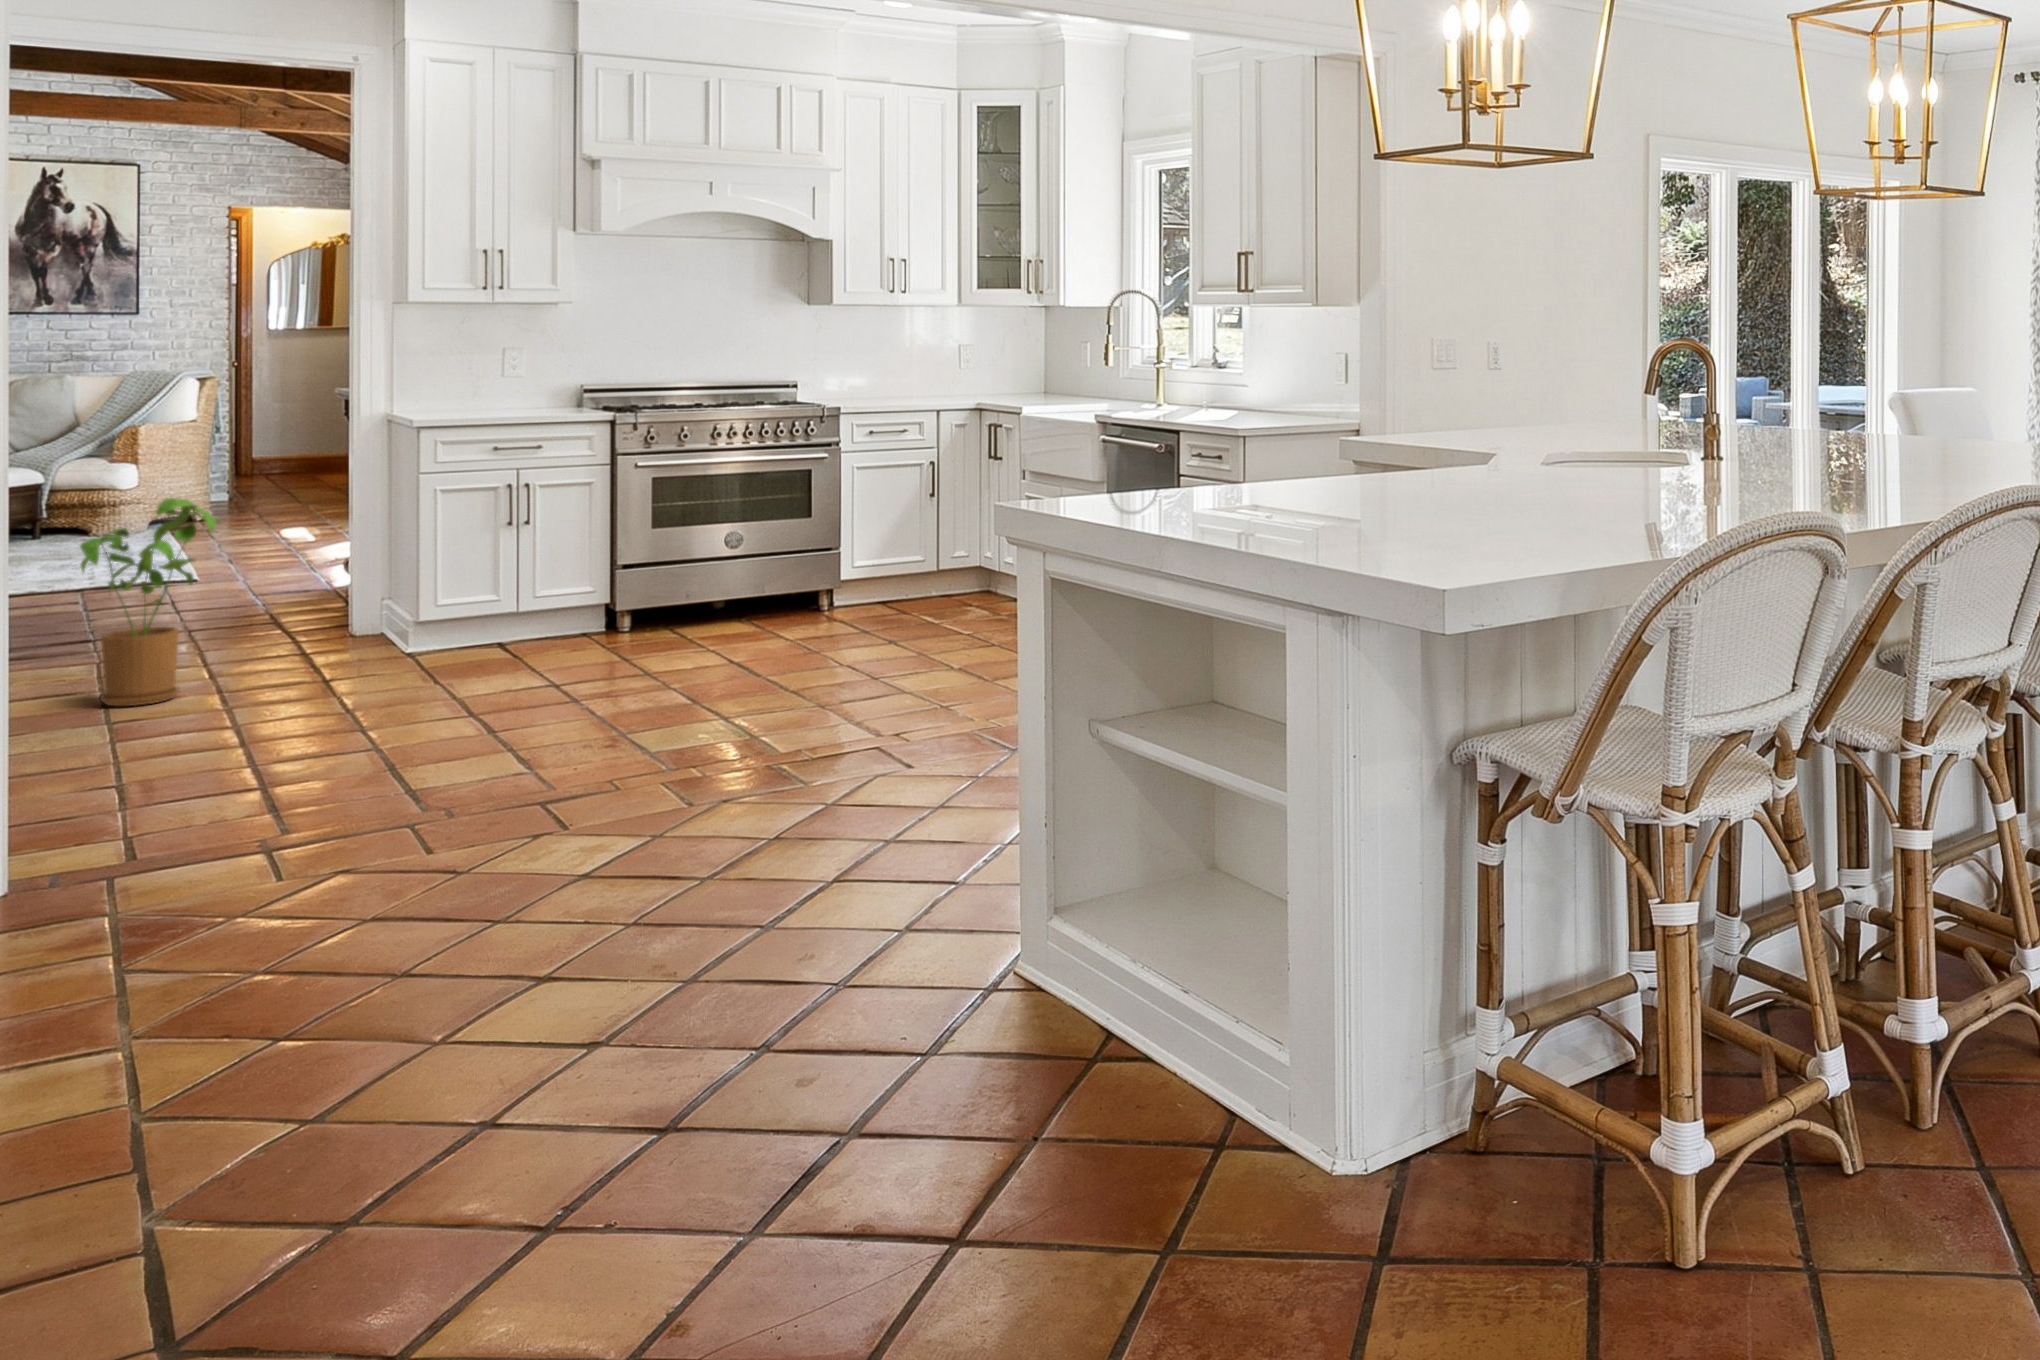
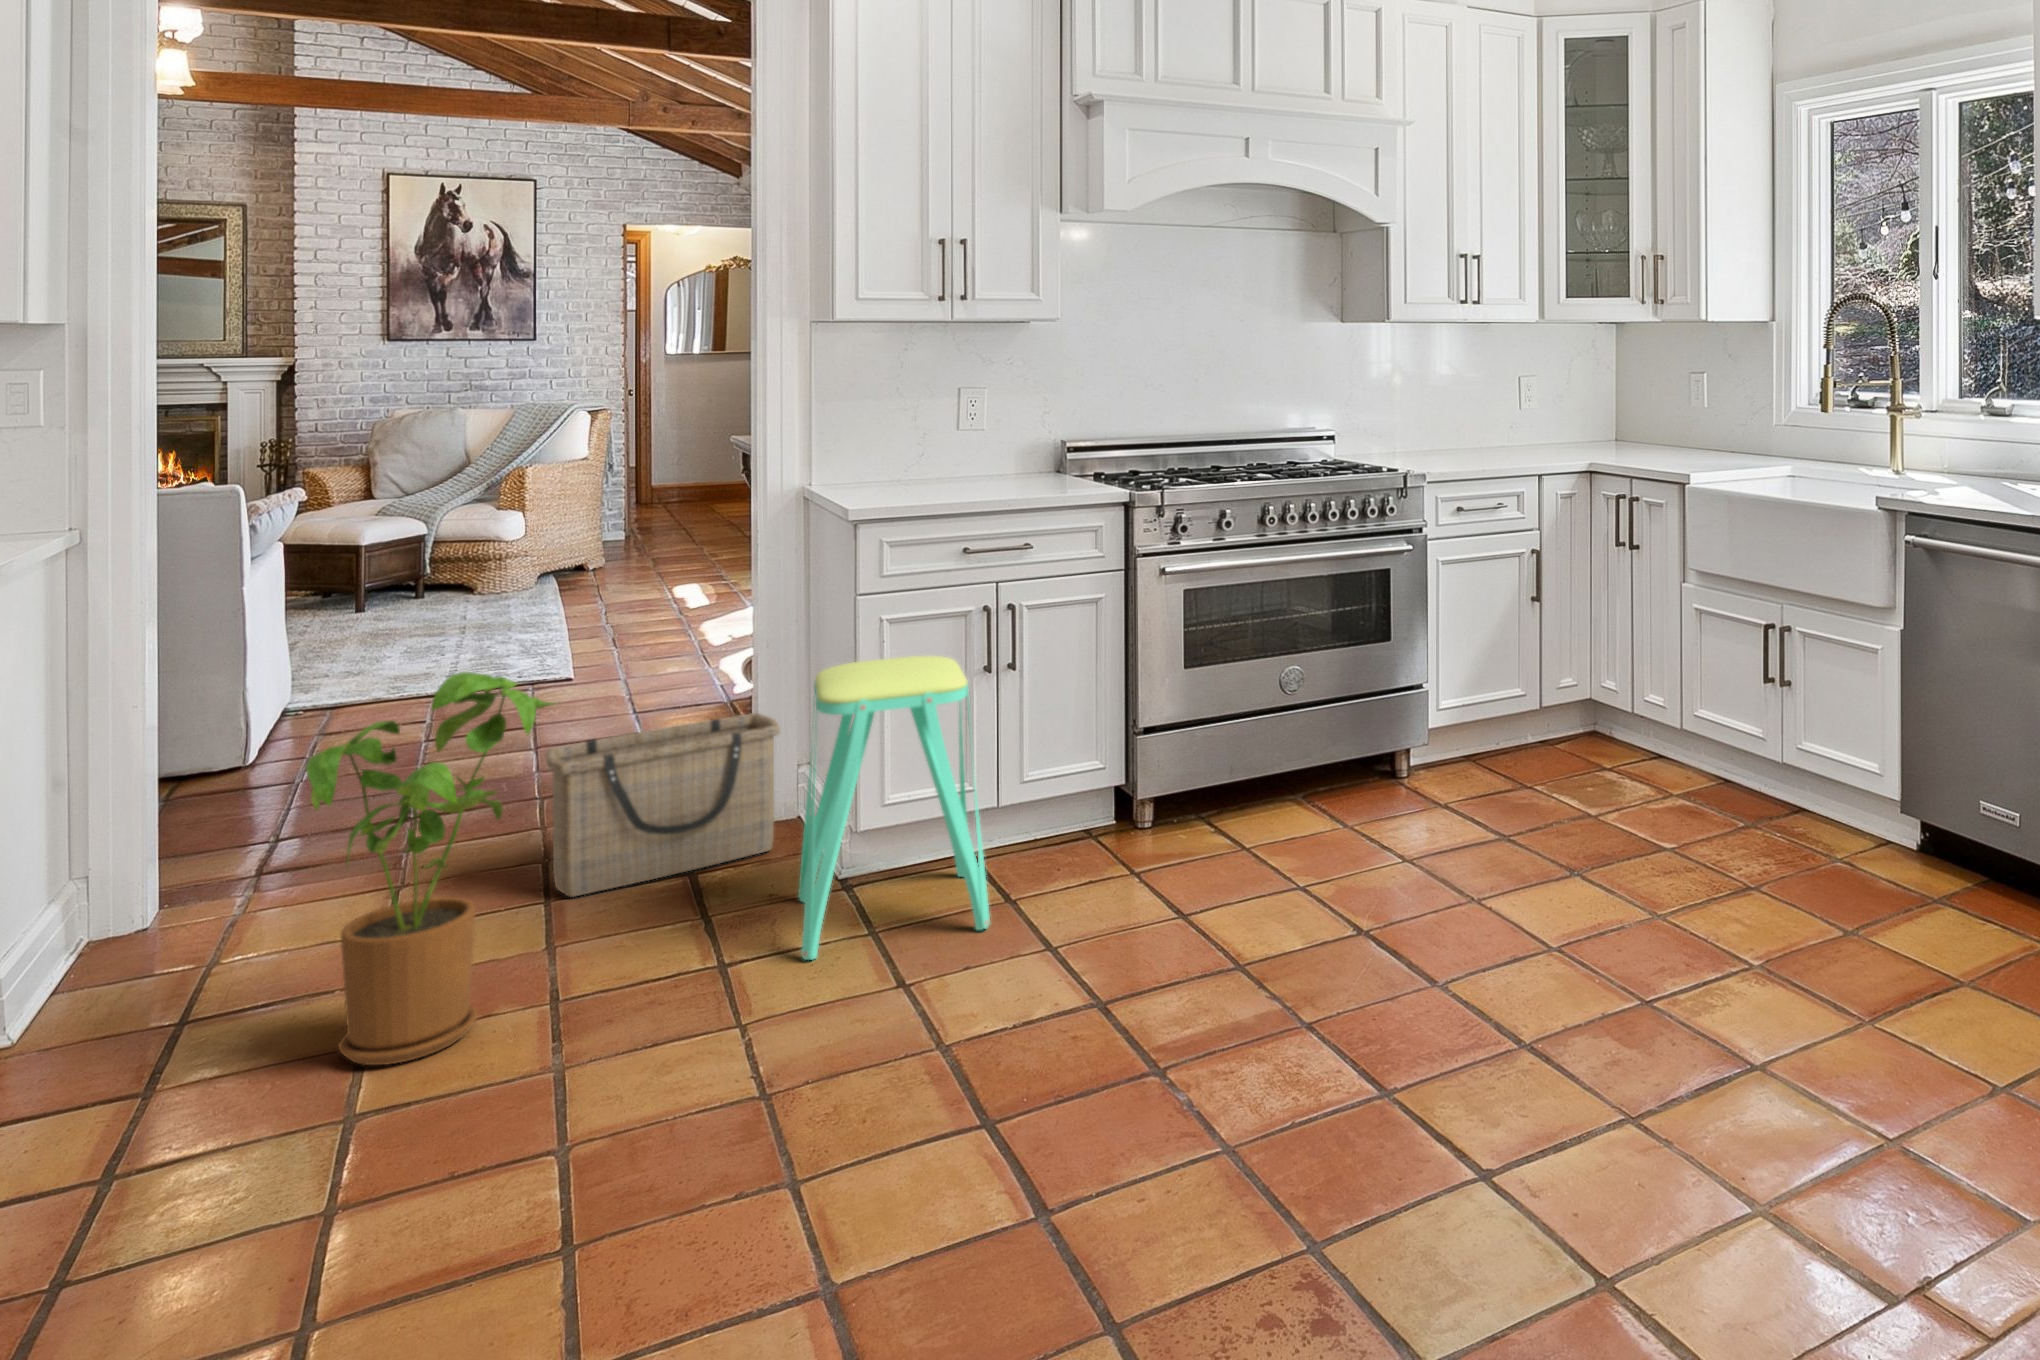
stool: none [379,510,501,675] -> present [799,656,990,960]
basket: none [207,559,369,660] -> present [546,713,780,897]

